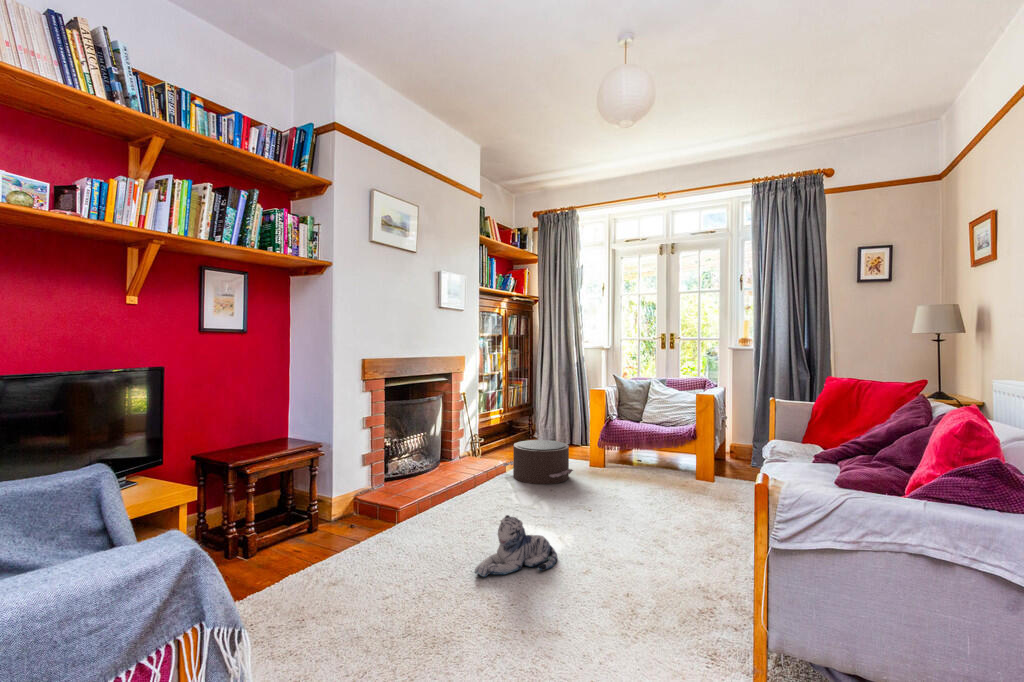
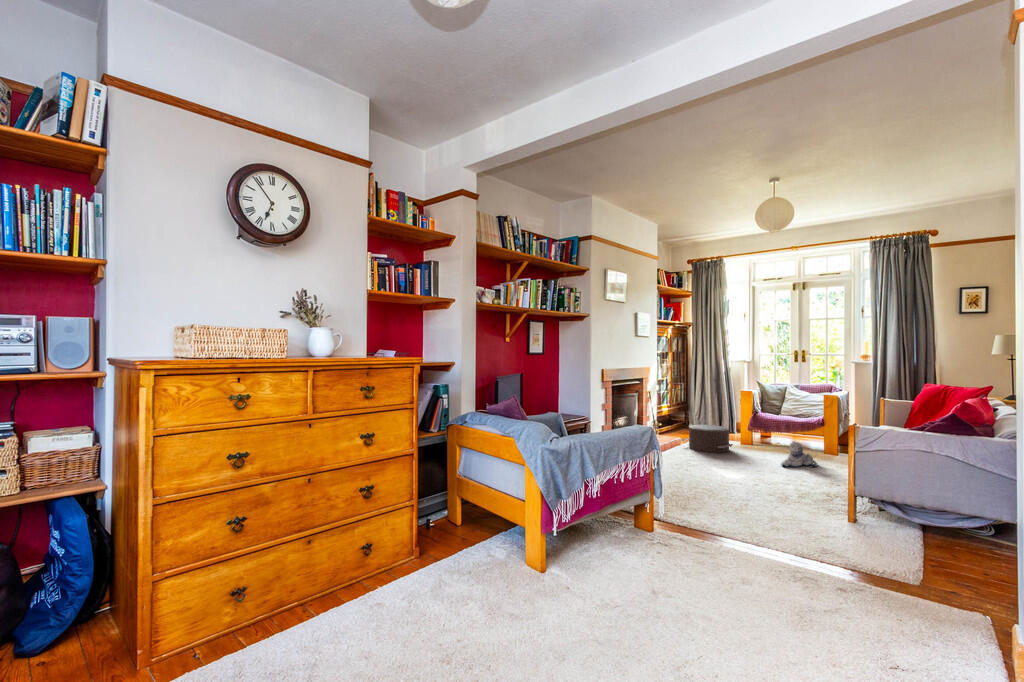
plush toy: present [475,515,557,577] -> present [781,442,817,467]

